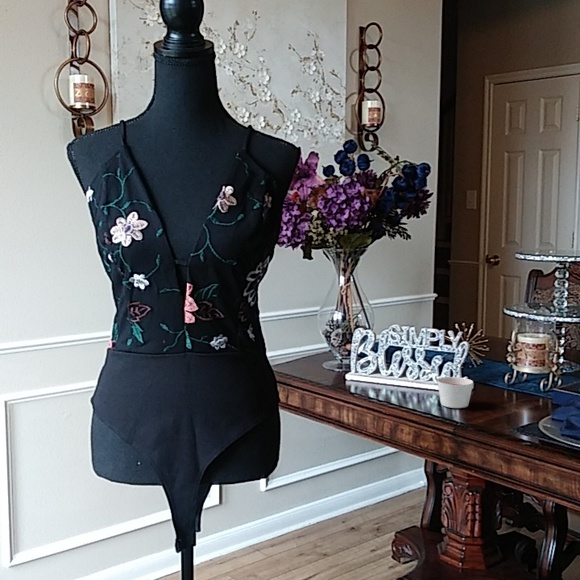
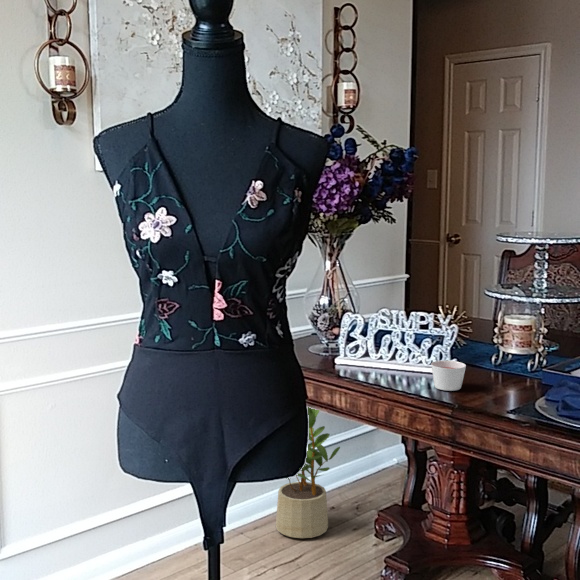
potted plant: none [292,418,360,558] -> present [276,407,340,538]

